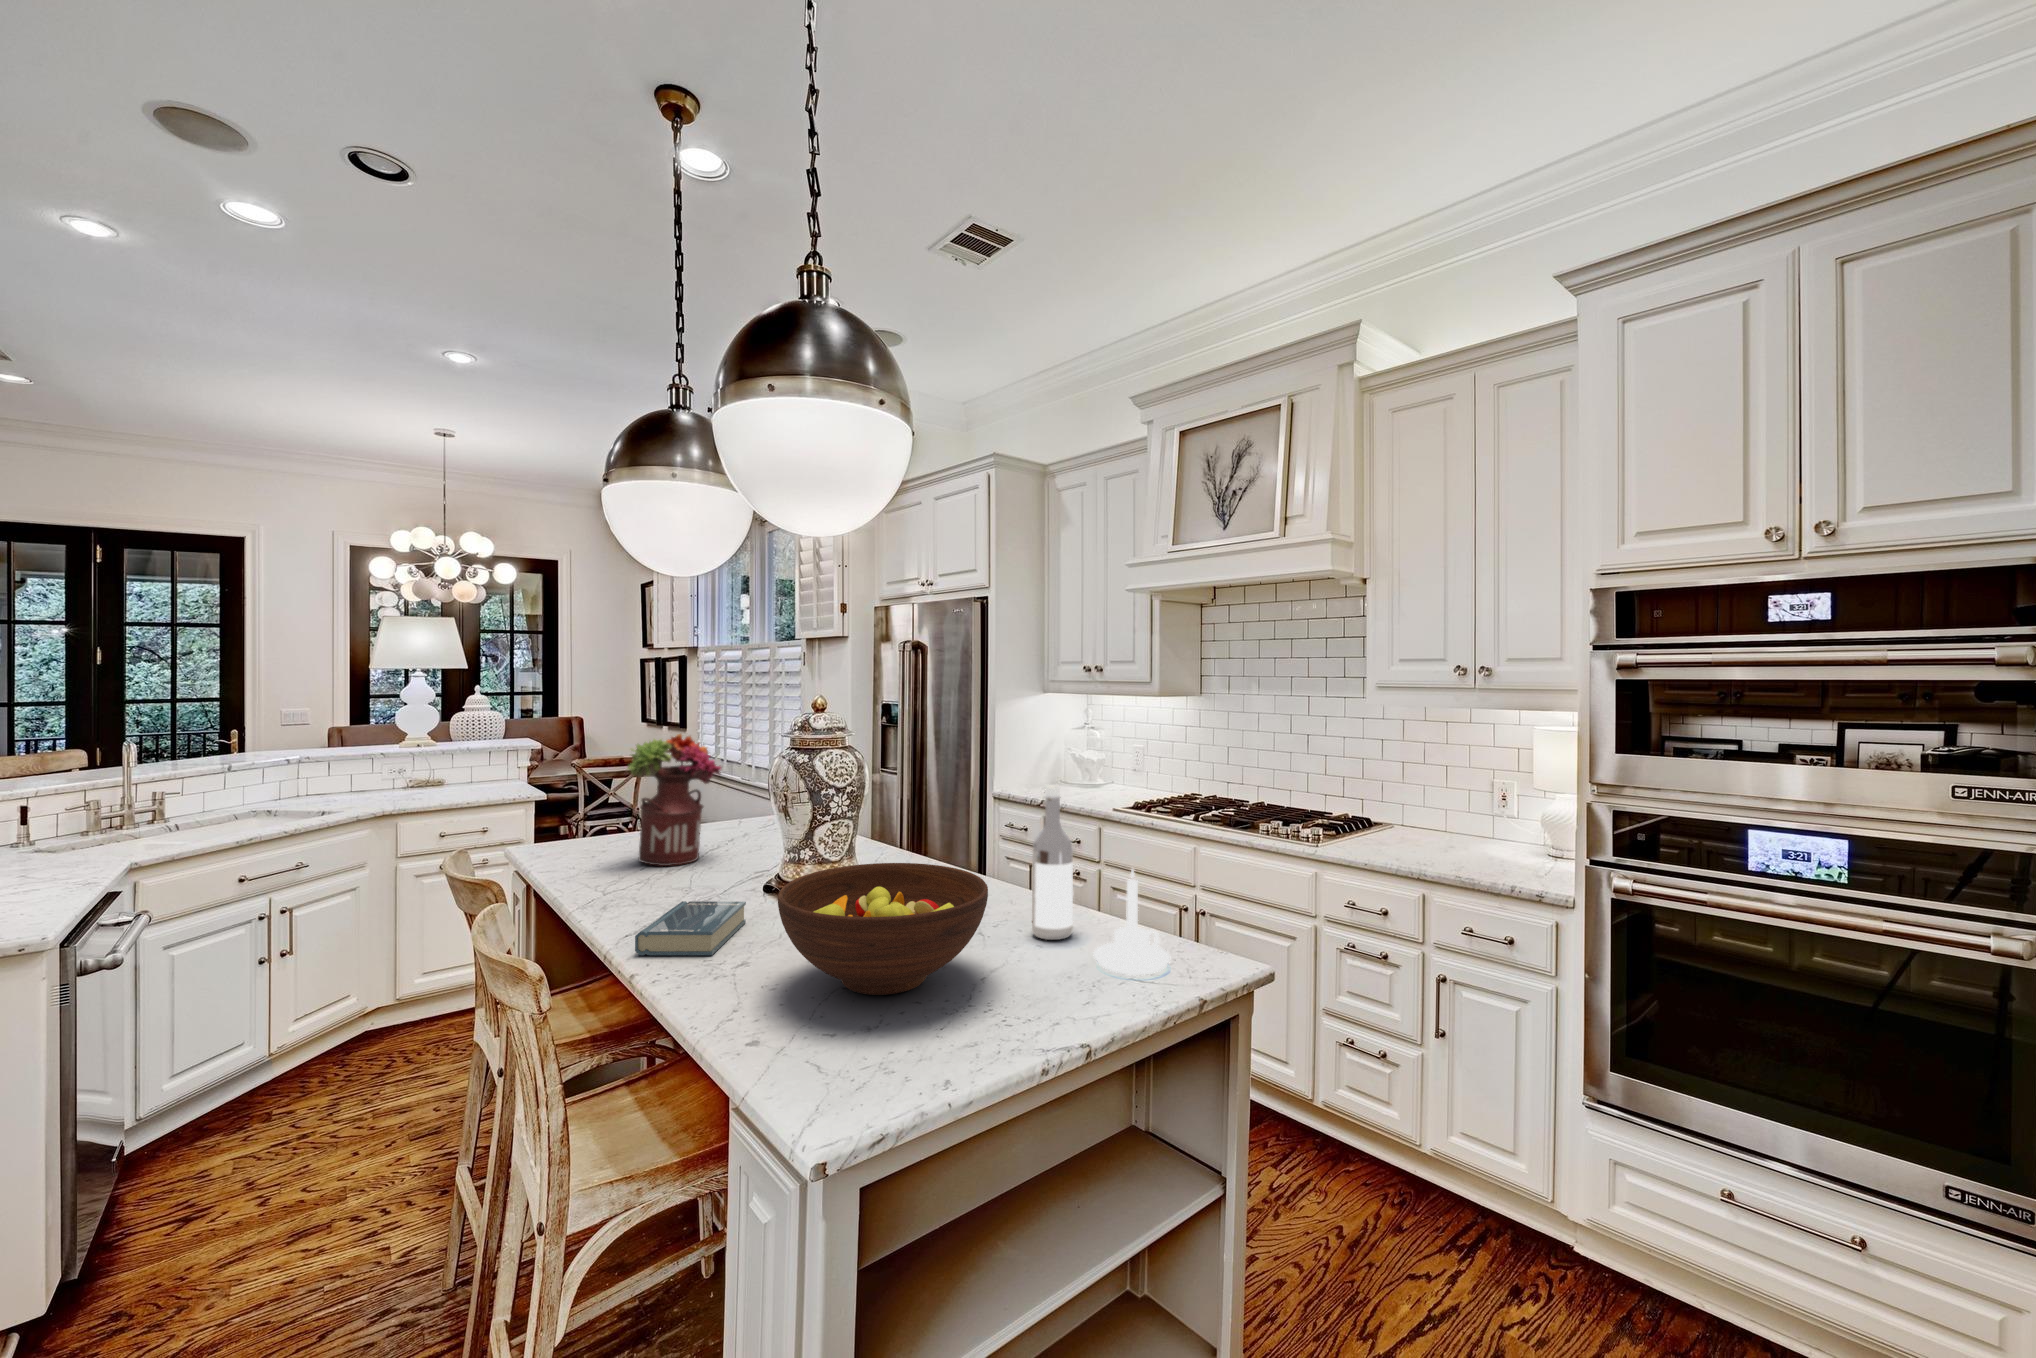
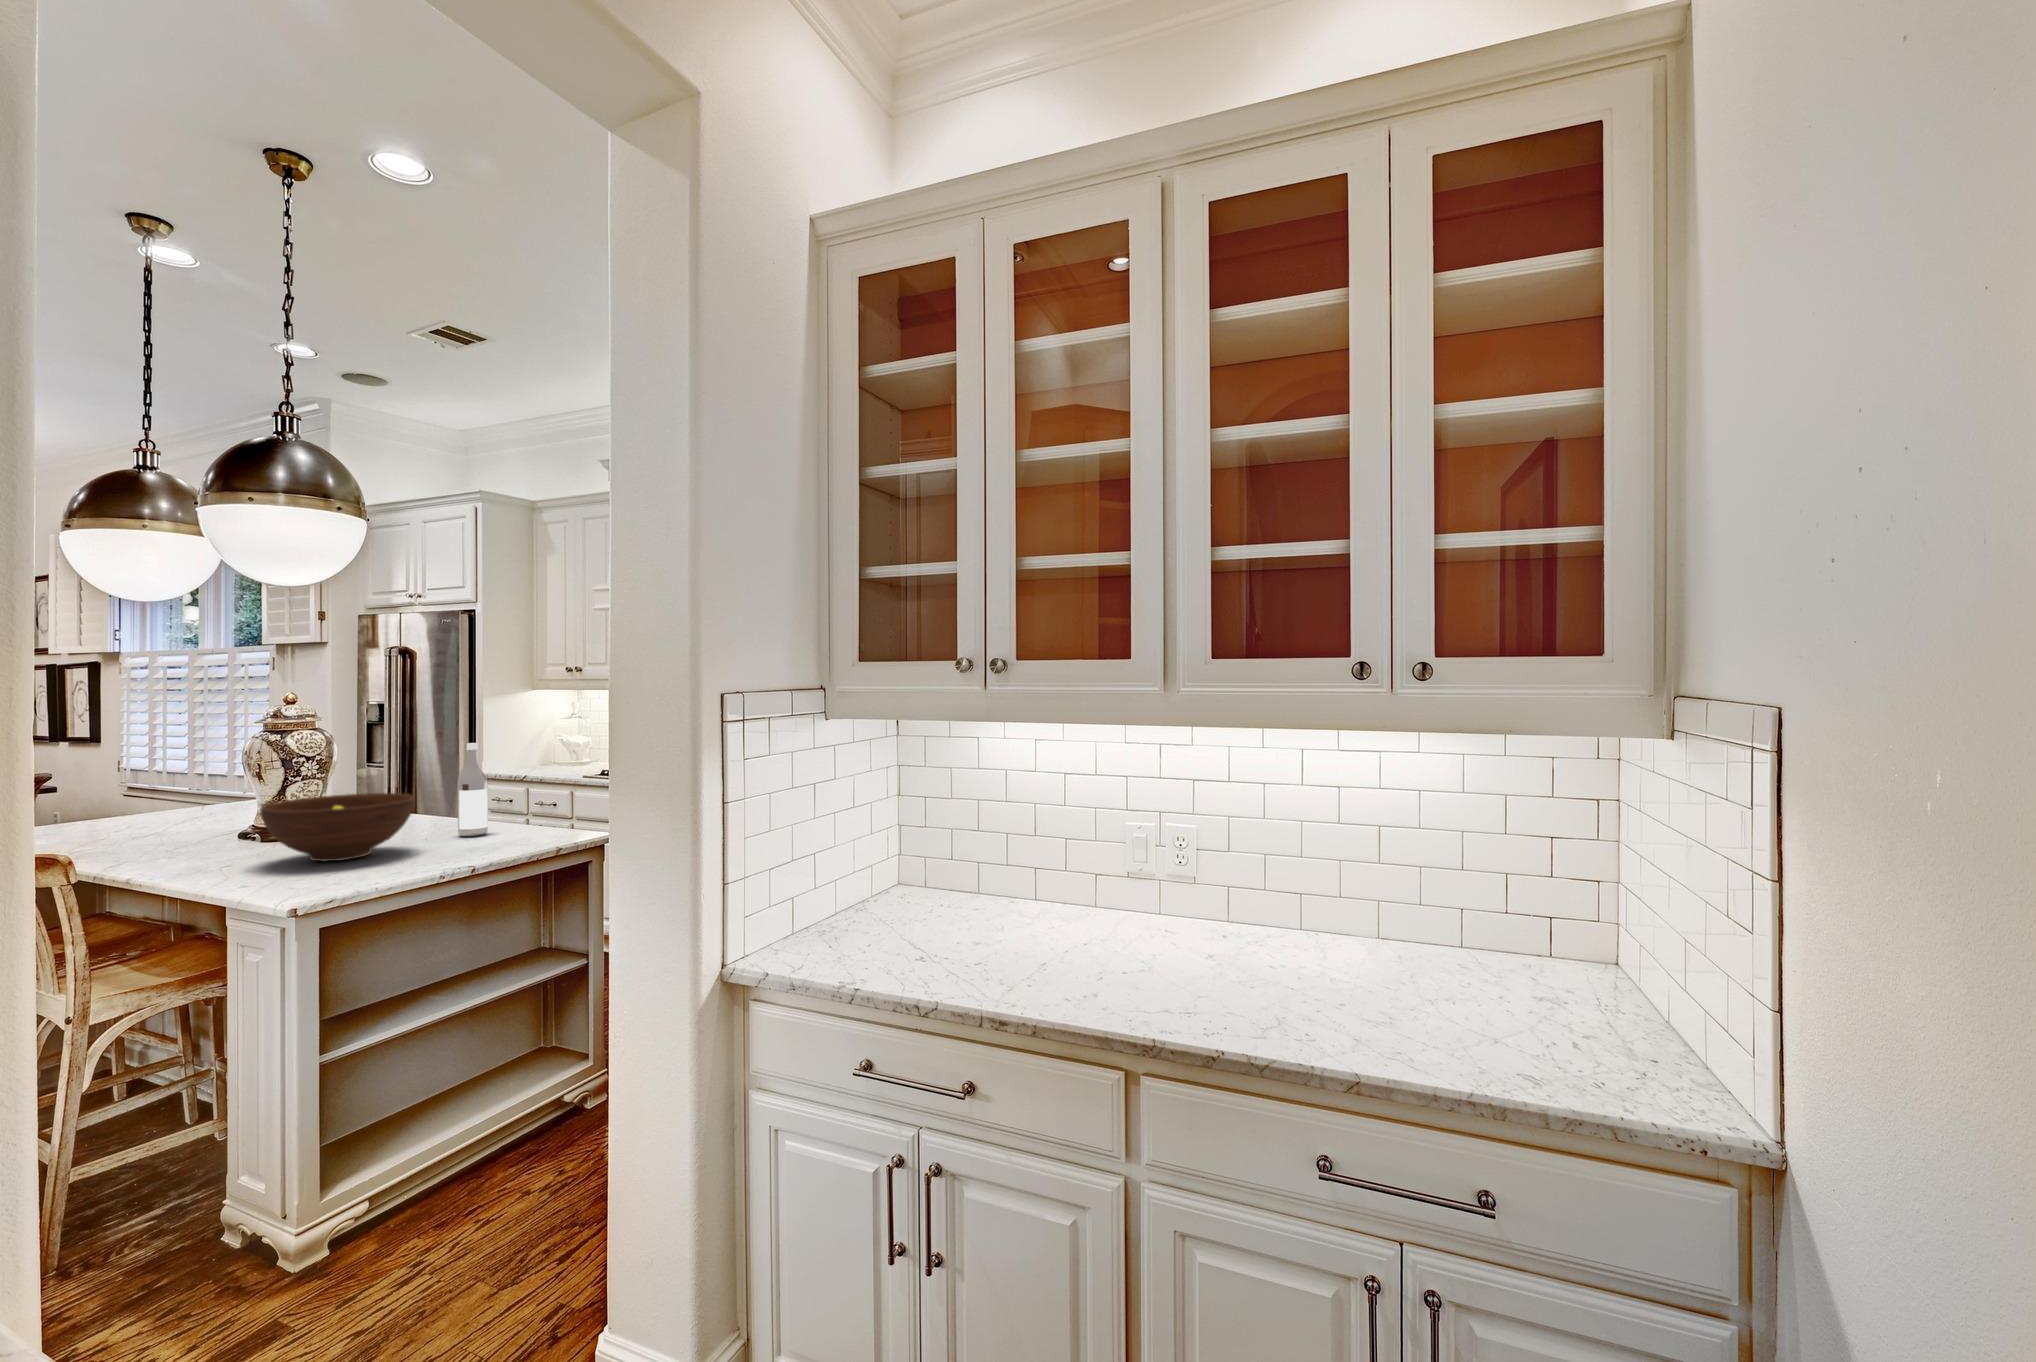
flower arrangement: present [627,734,721,866] -> none [95,727,195,833]
candle holder: present [1094,869,1170,975] -> none [492,783,542,842]
hardback book: present [635,901,746,955] -> none [137,834,229,866]

